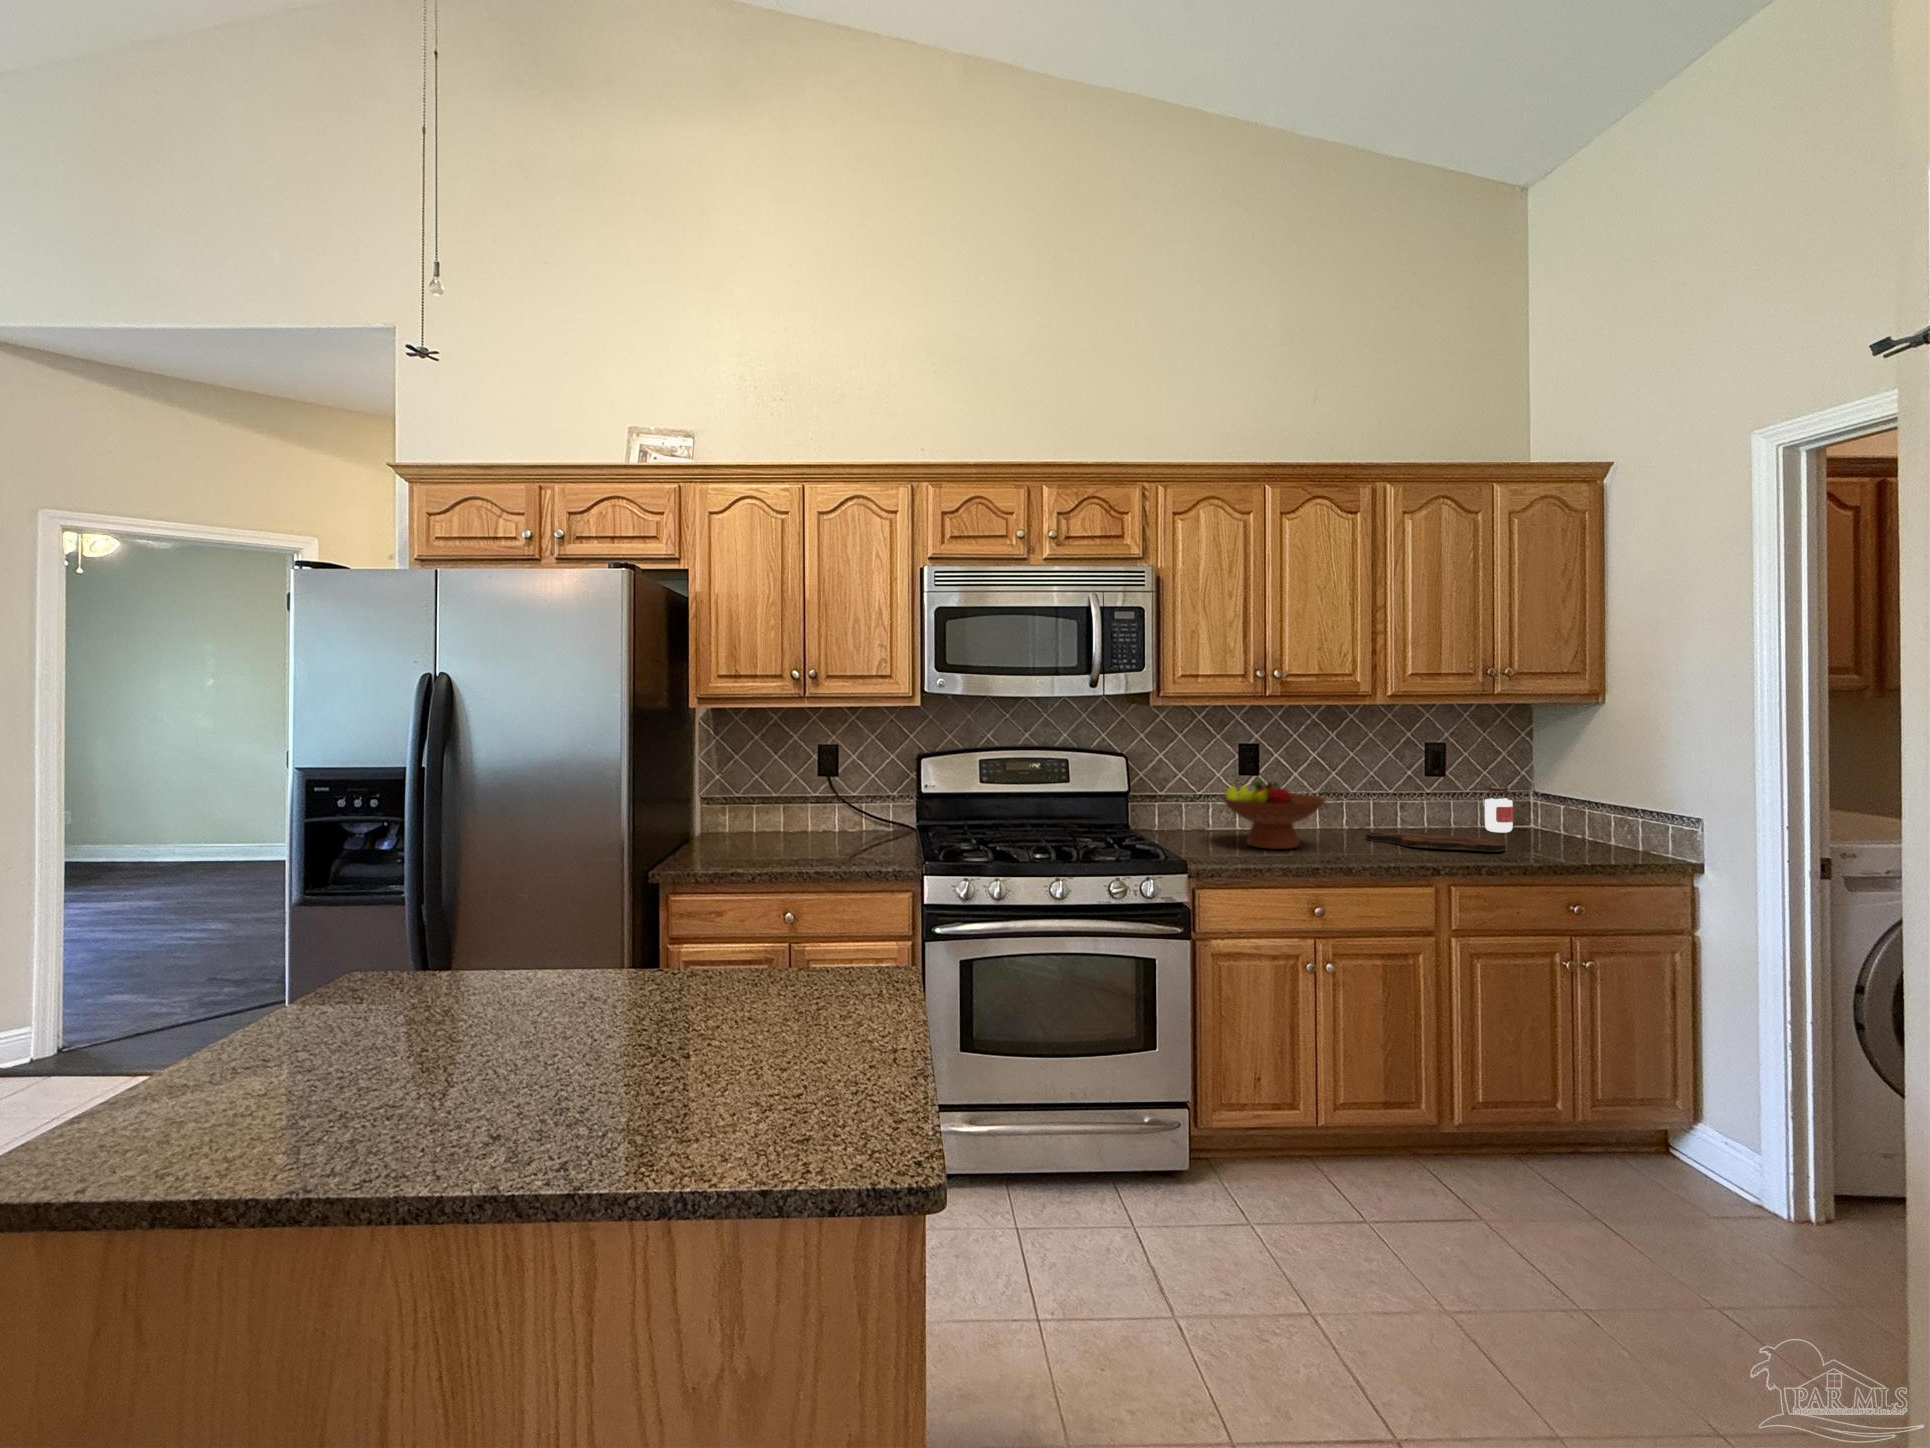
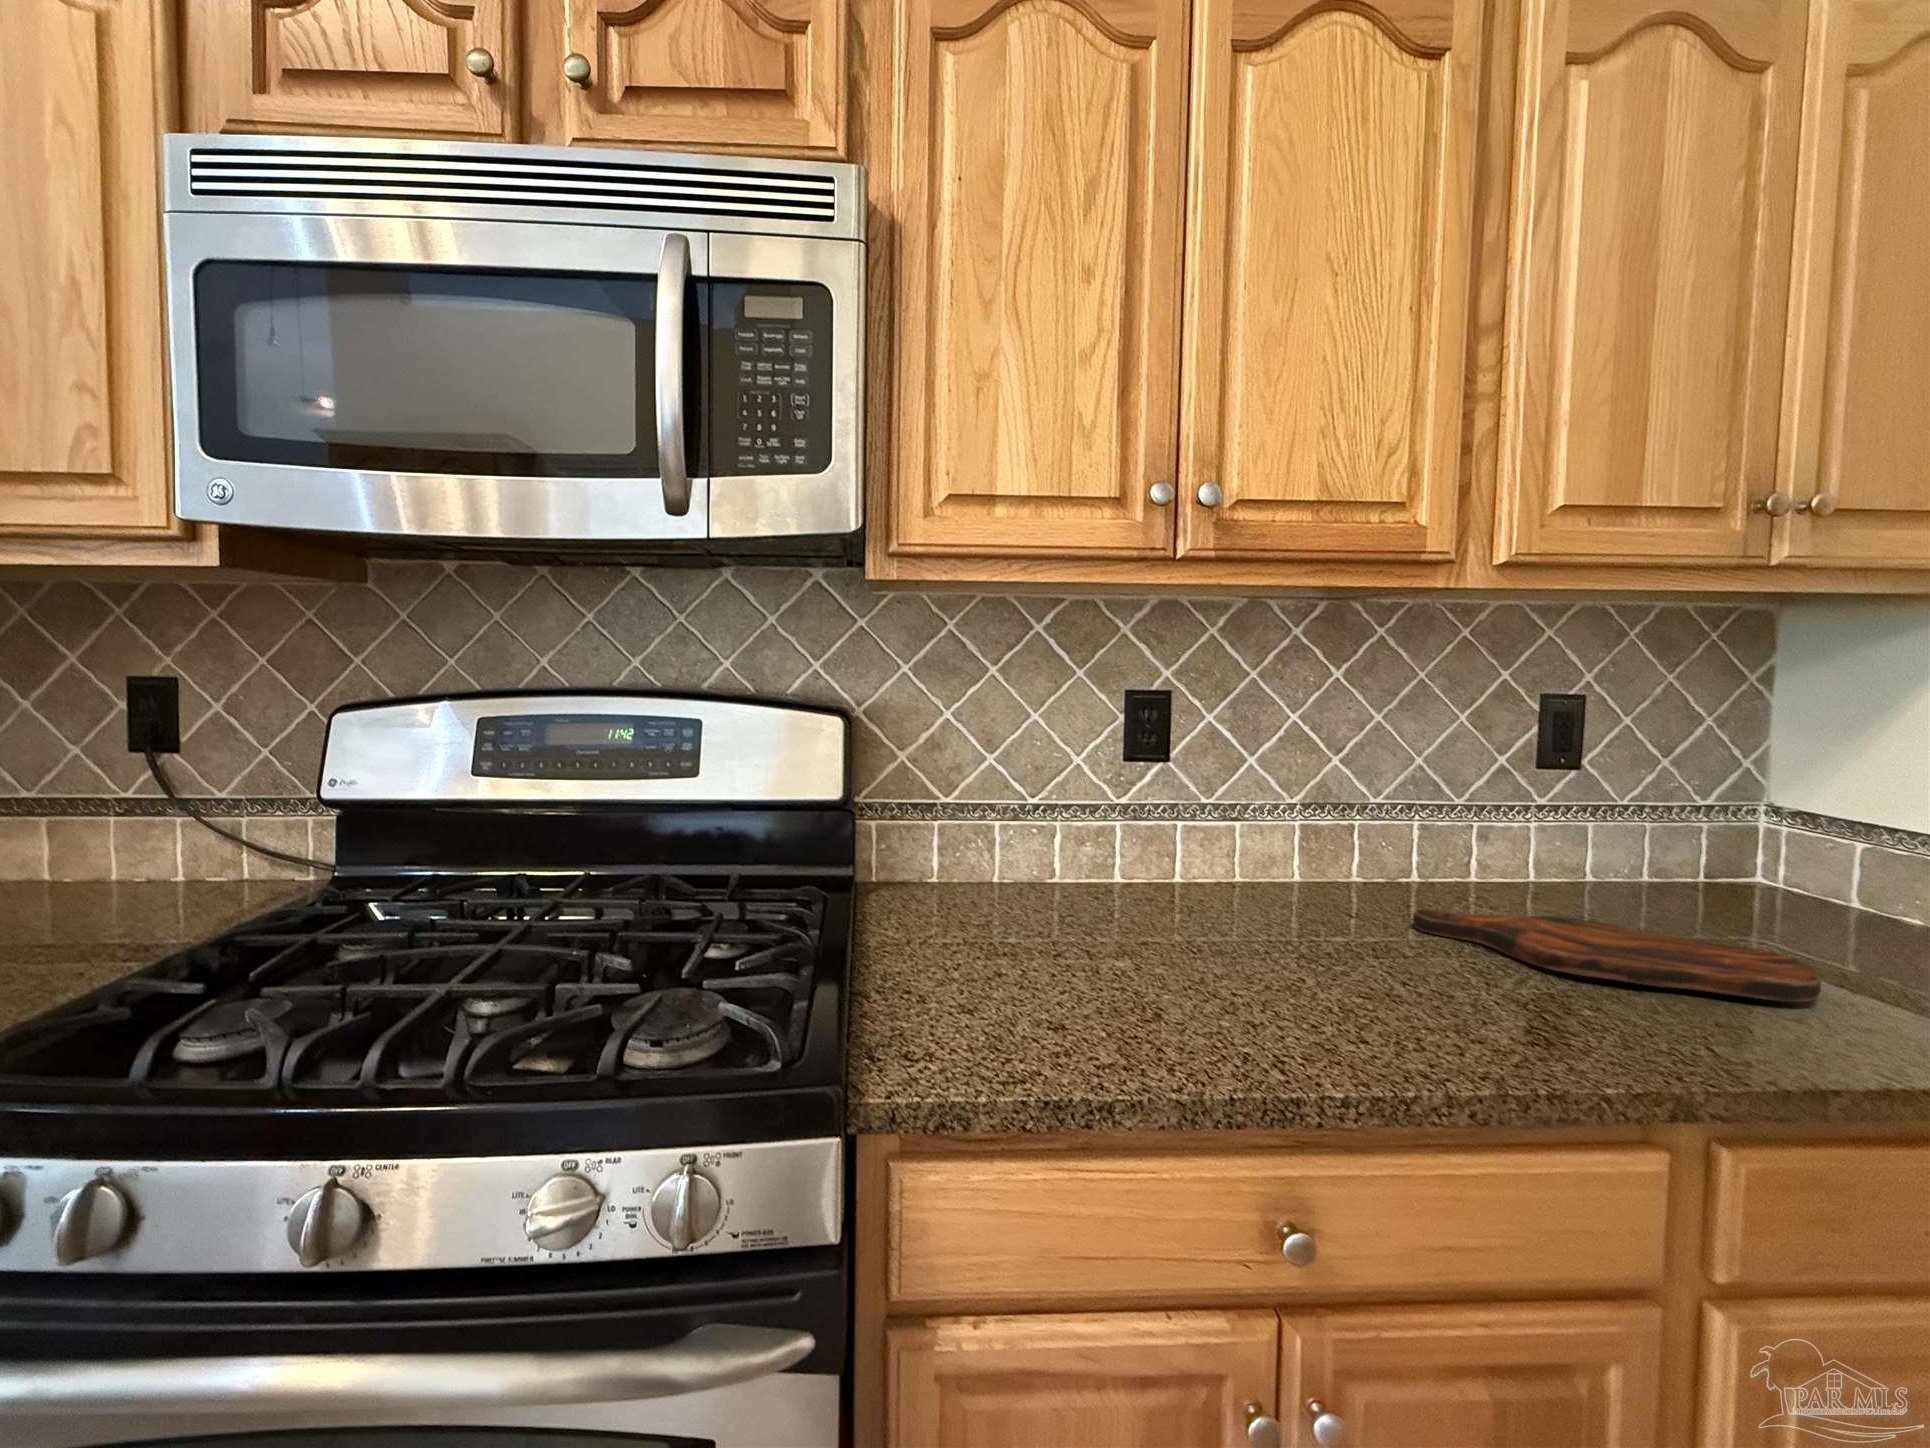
fruit bowl: present [1220,781,1326,849] -> none [1050,784,1329,977]
jar: present [1483,787,1514,832] -> none [1669,795,1751,905]

